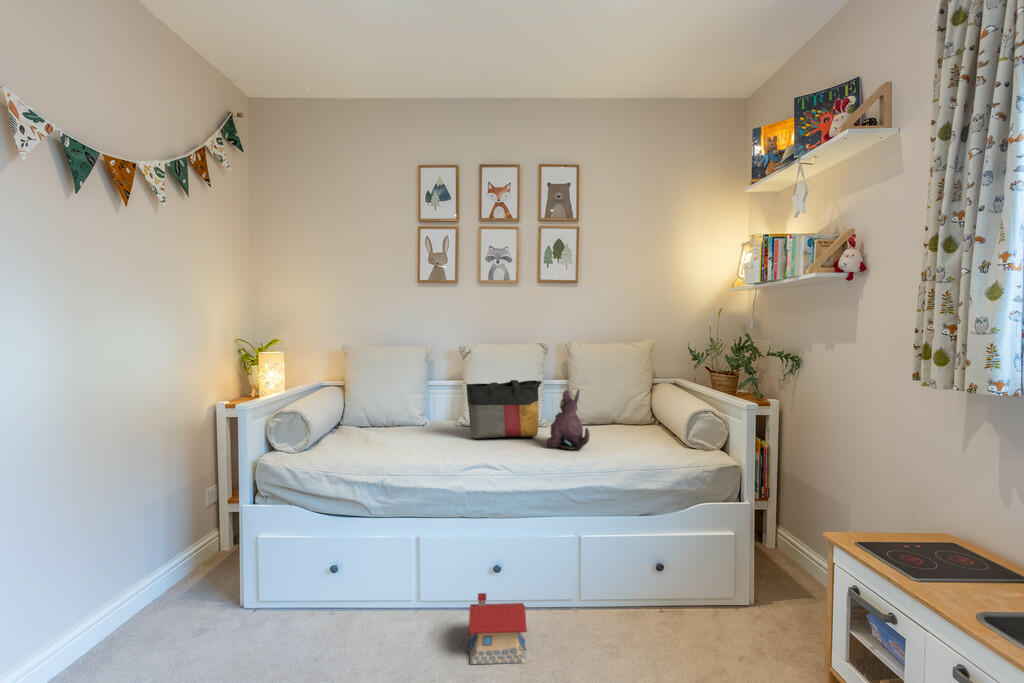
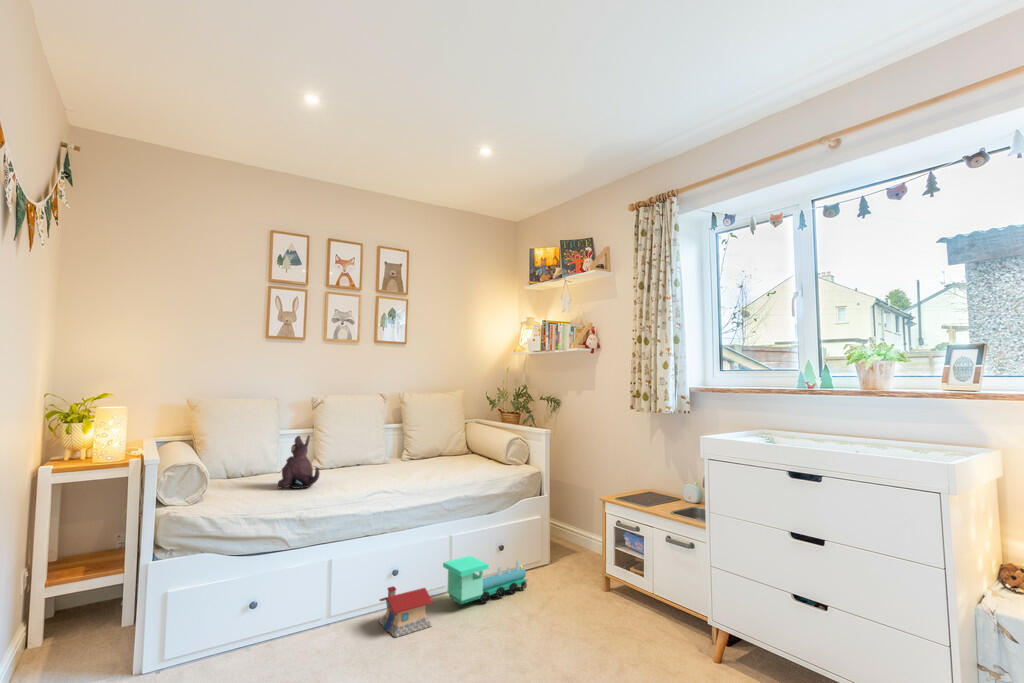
tote bag: present [466,380,542,438] -> none [340,423,401,473]
plush toy: present [547,390,590,450] -> present [278,436,320,489]
toy train: none [561,572,697,647] -> present [443,556,528,604]

